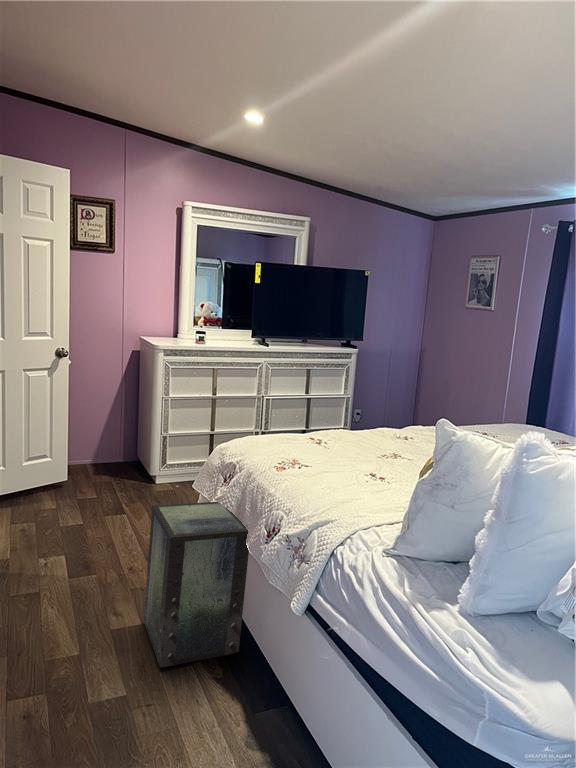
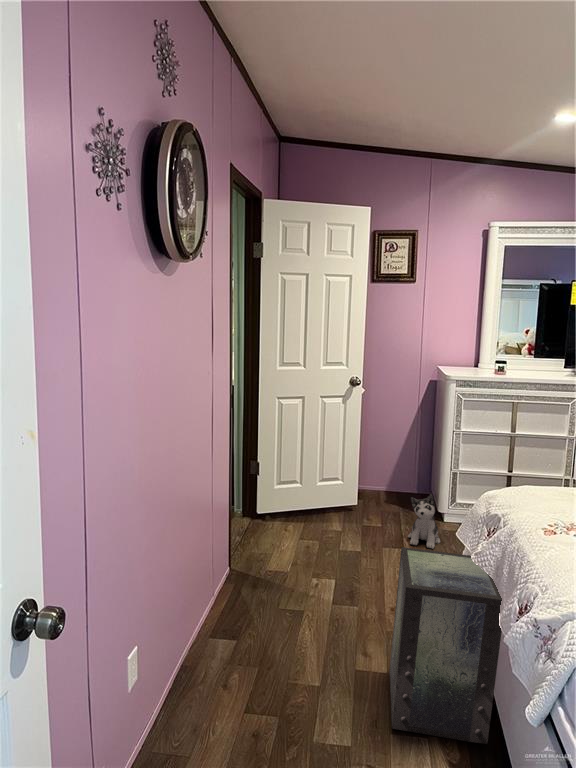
plush toy: none [127,458,158,509] -> present [408,494,440,549]

